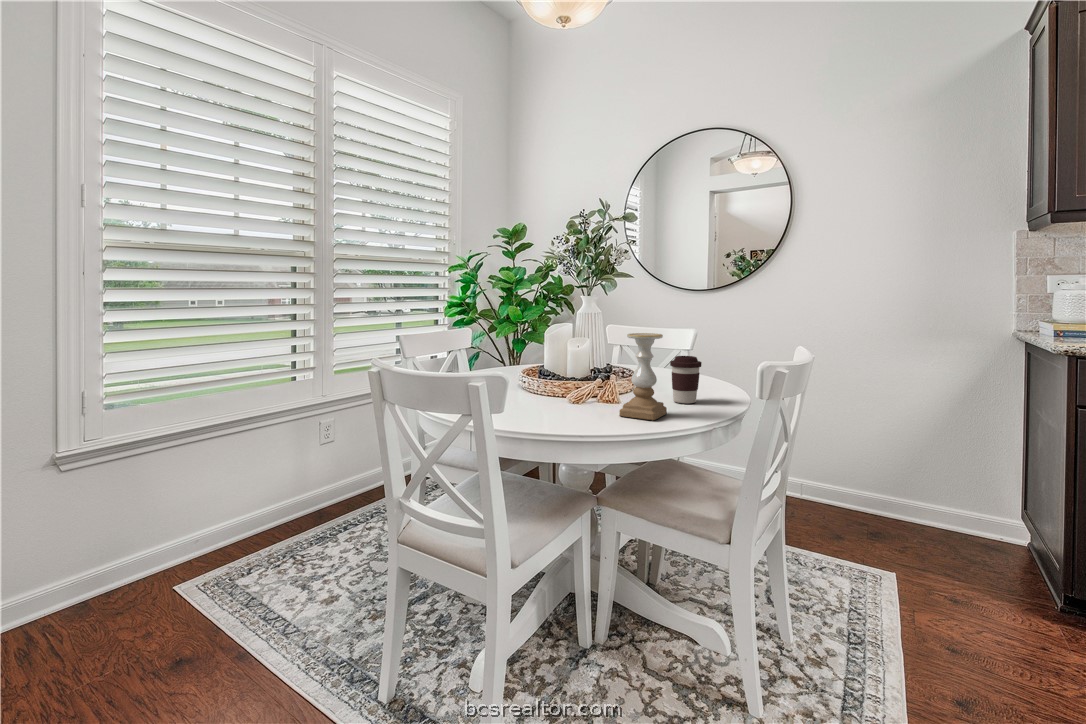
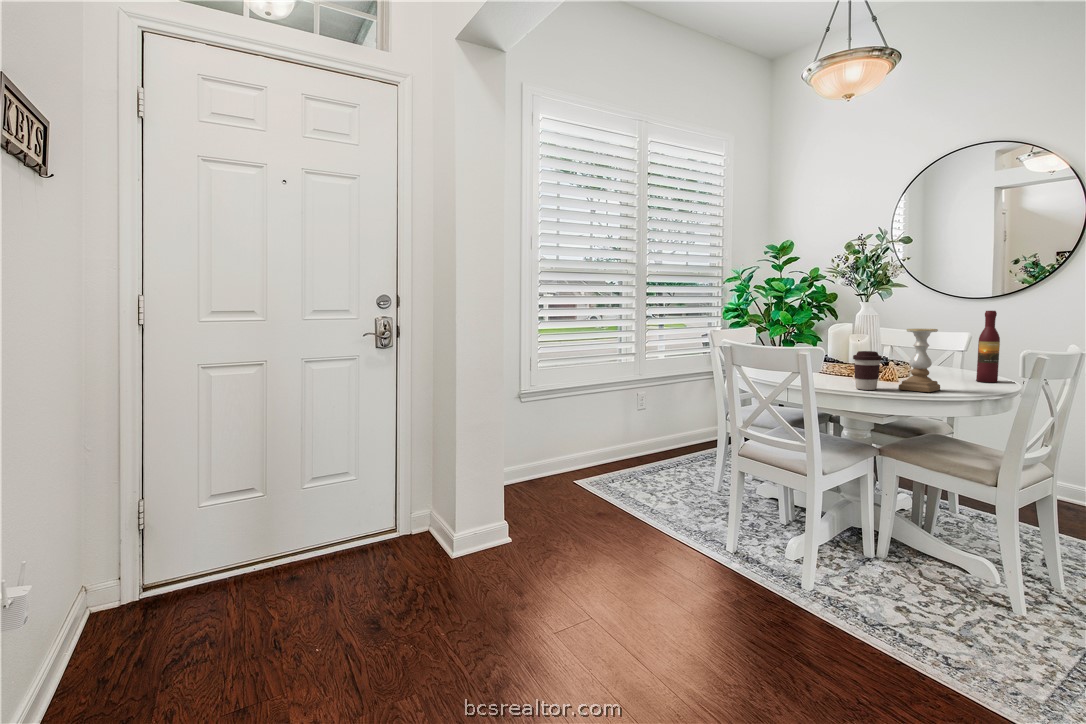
wine bottle: none [703,309,725,396] -> present [976,311,1000,382]
coffee cup: present [670,356,702,403] -> present [853,351,882,390]

